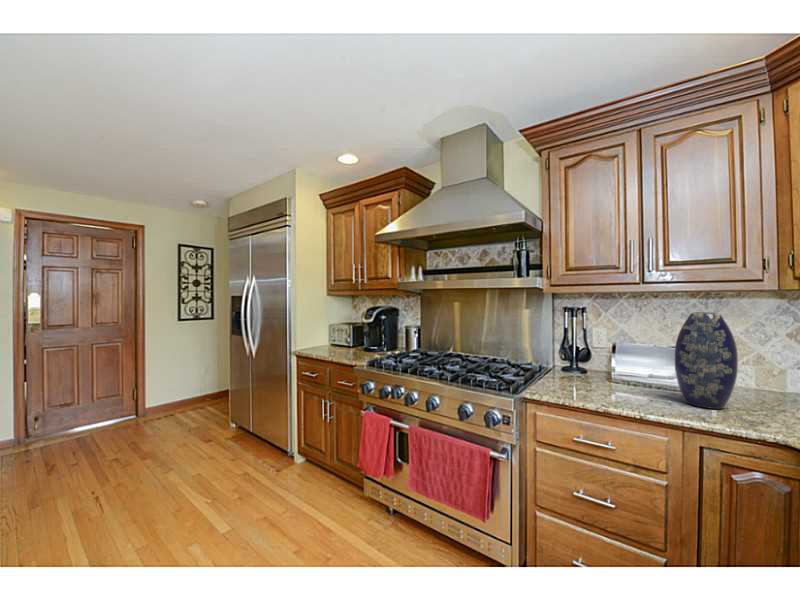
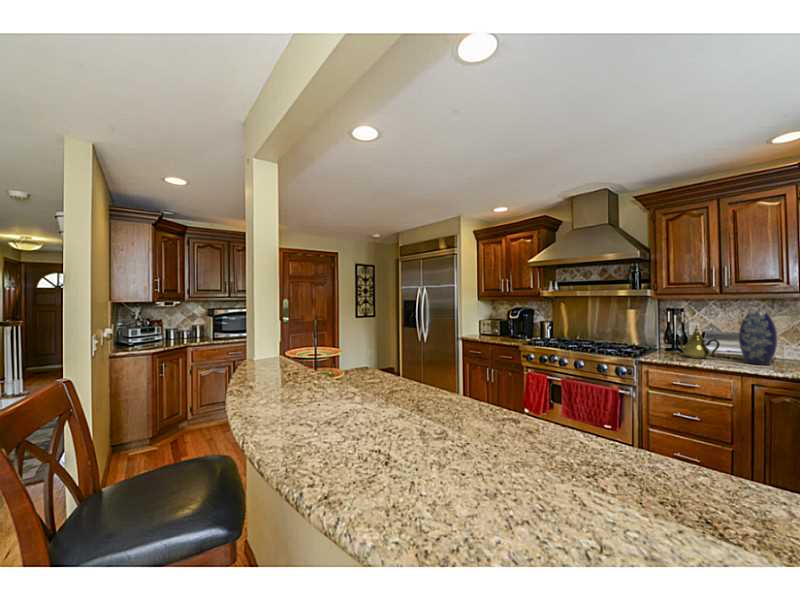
teapot: none [579,336,644,393] -> present [678,326,720,359]

